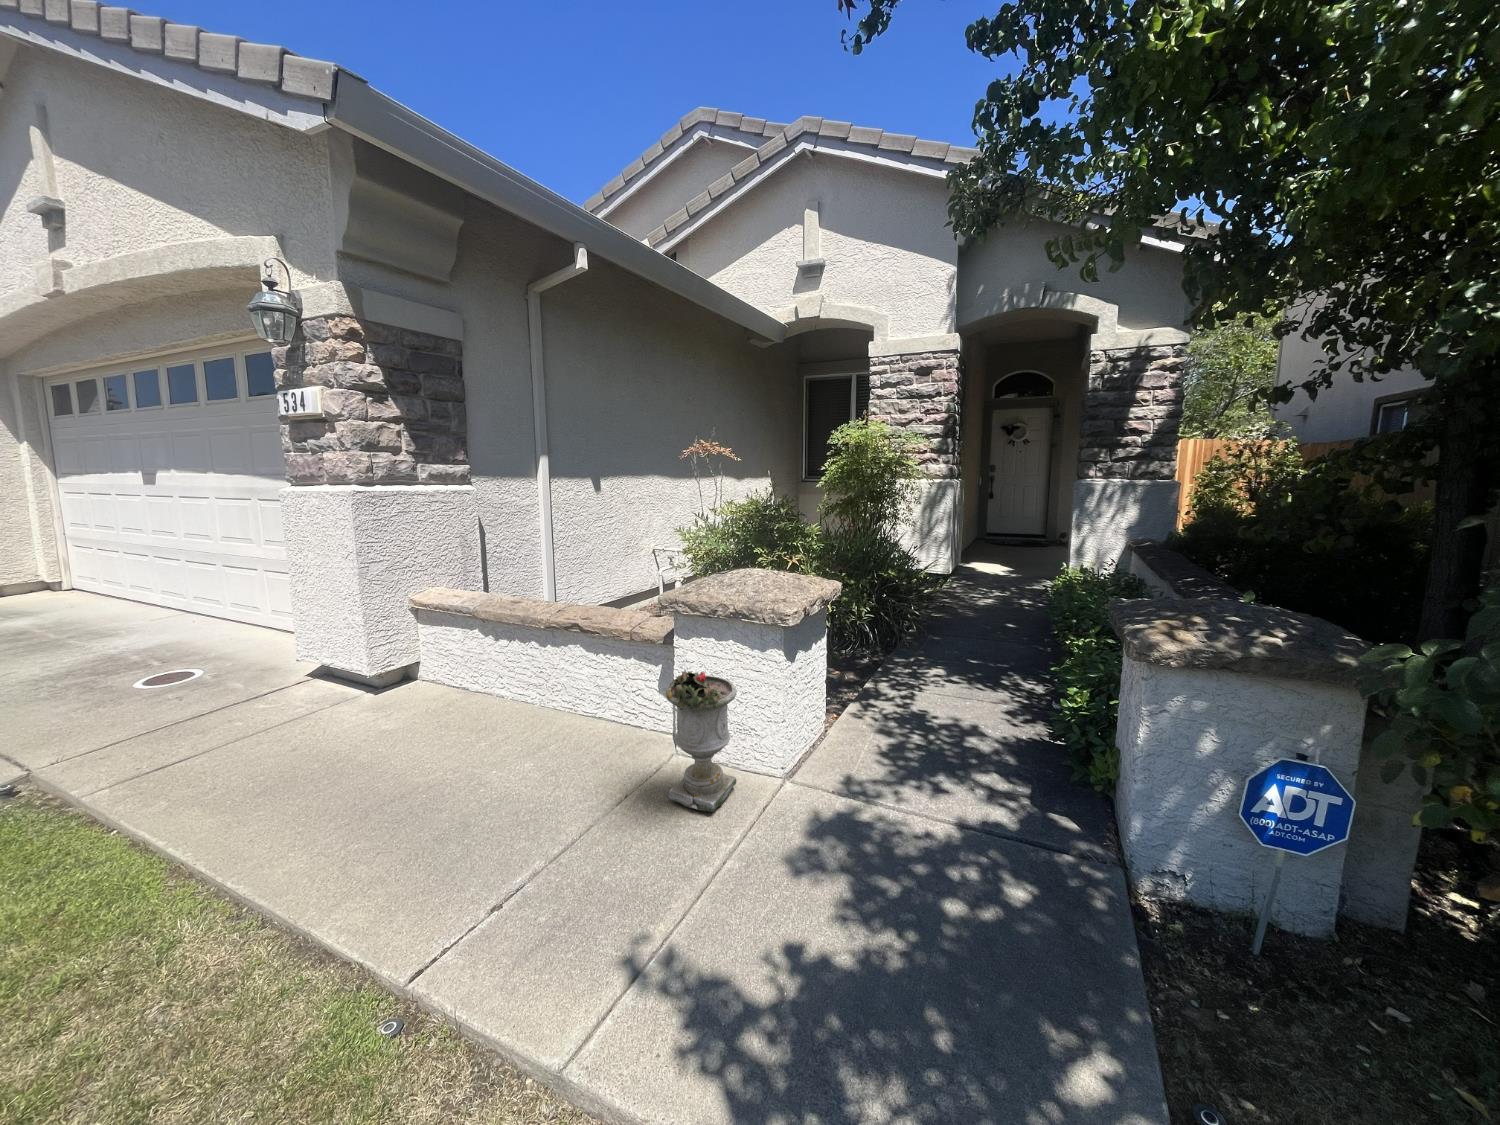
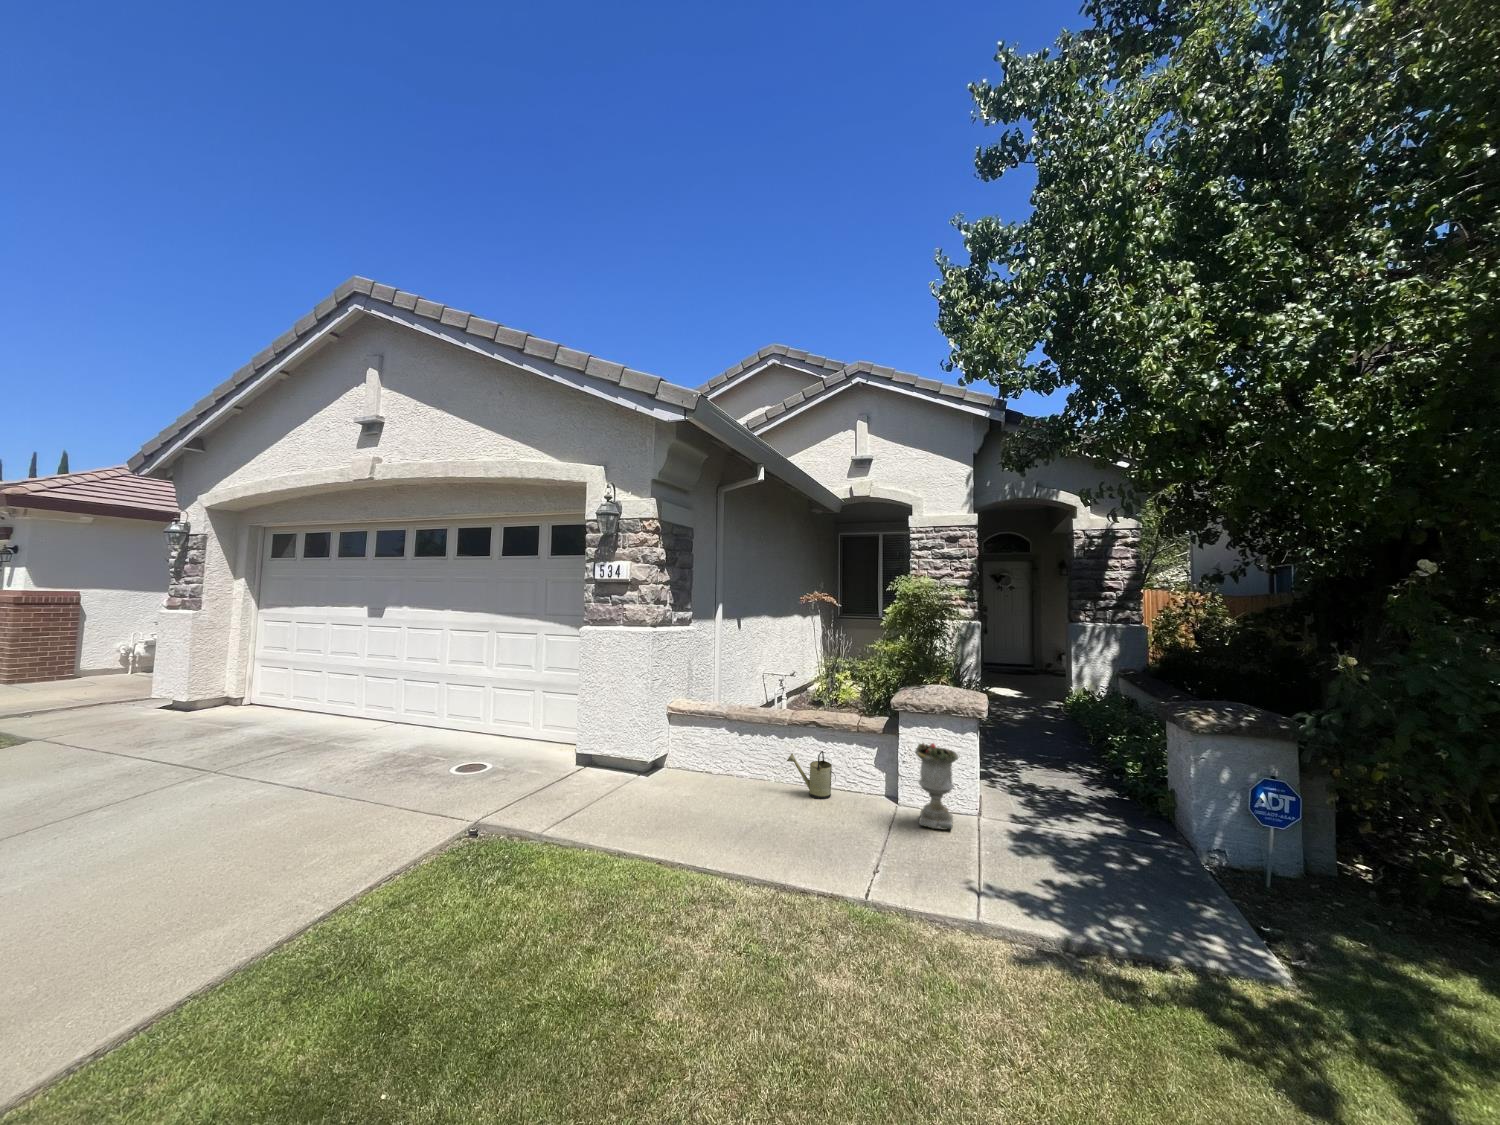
watering can: none [543,665,604,733] -> present [787,751,836,799]

